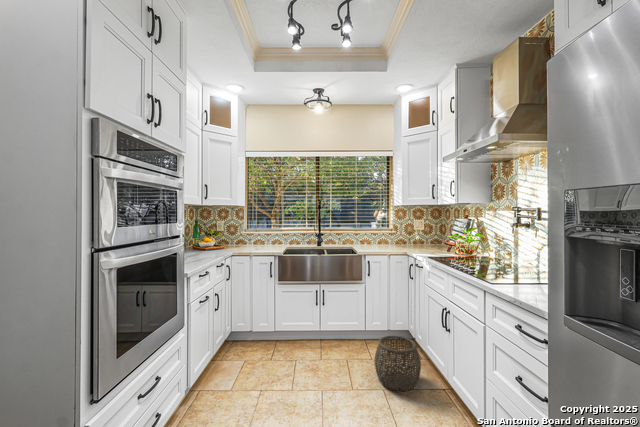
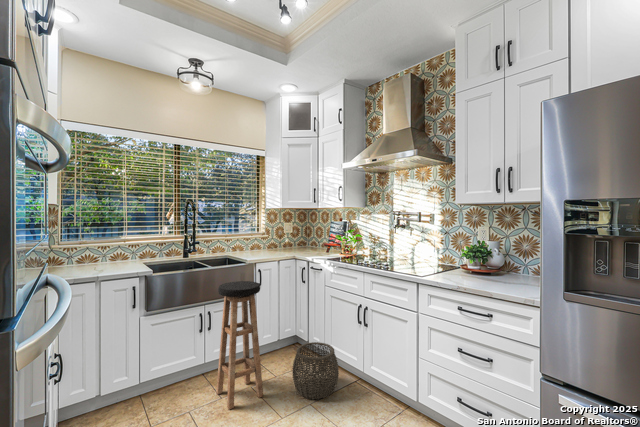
bar stool: none [317,268,352,370] -> present [216,281,263,409]

